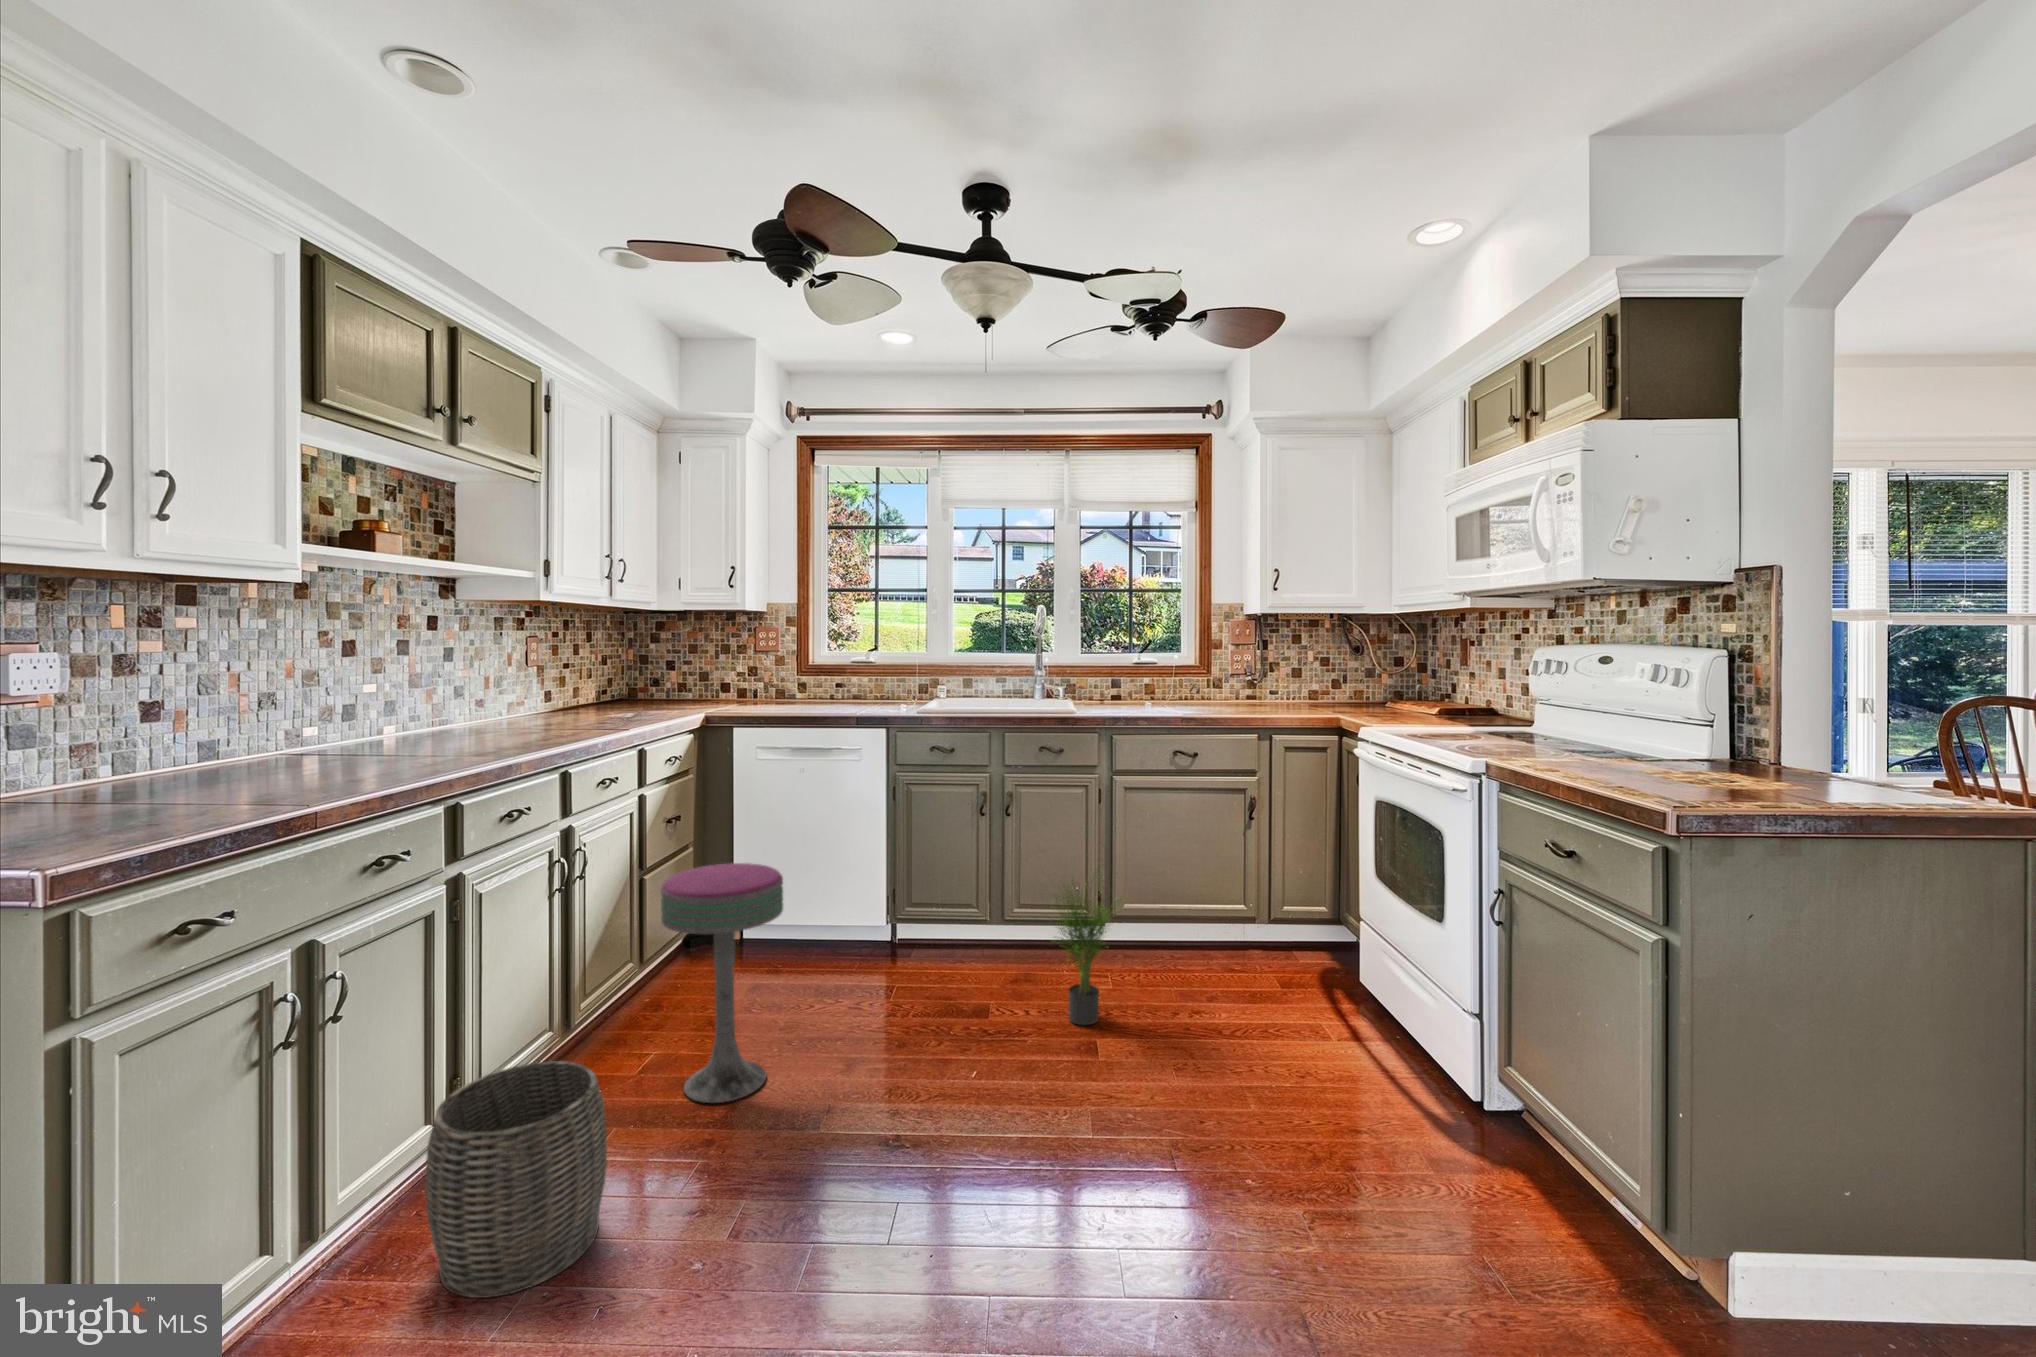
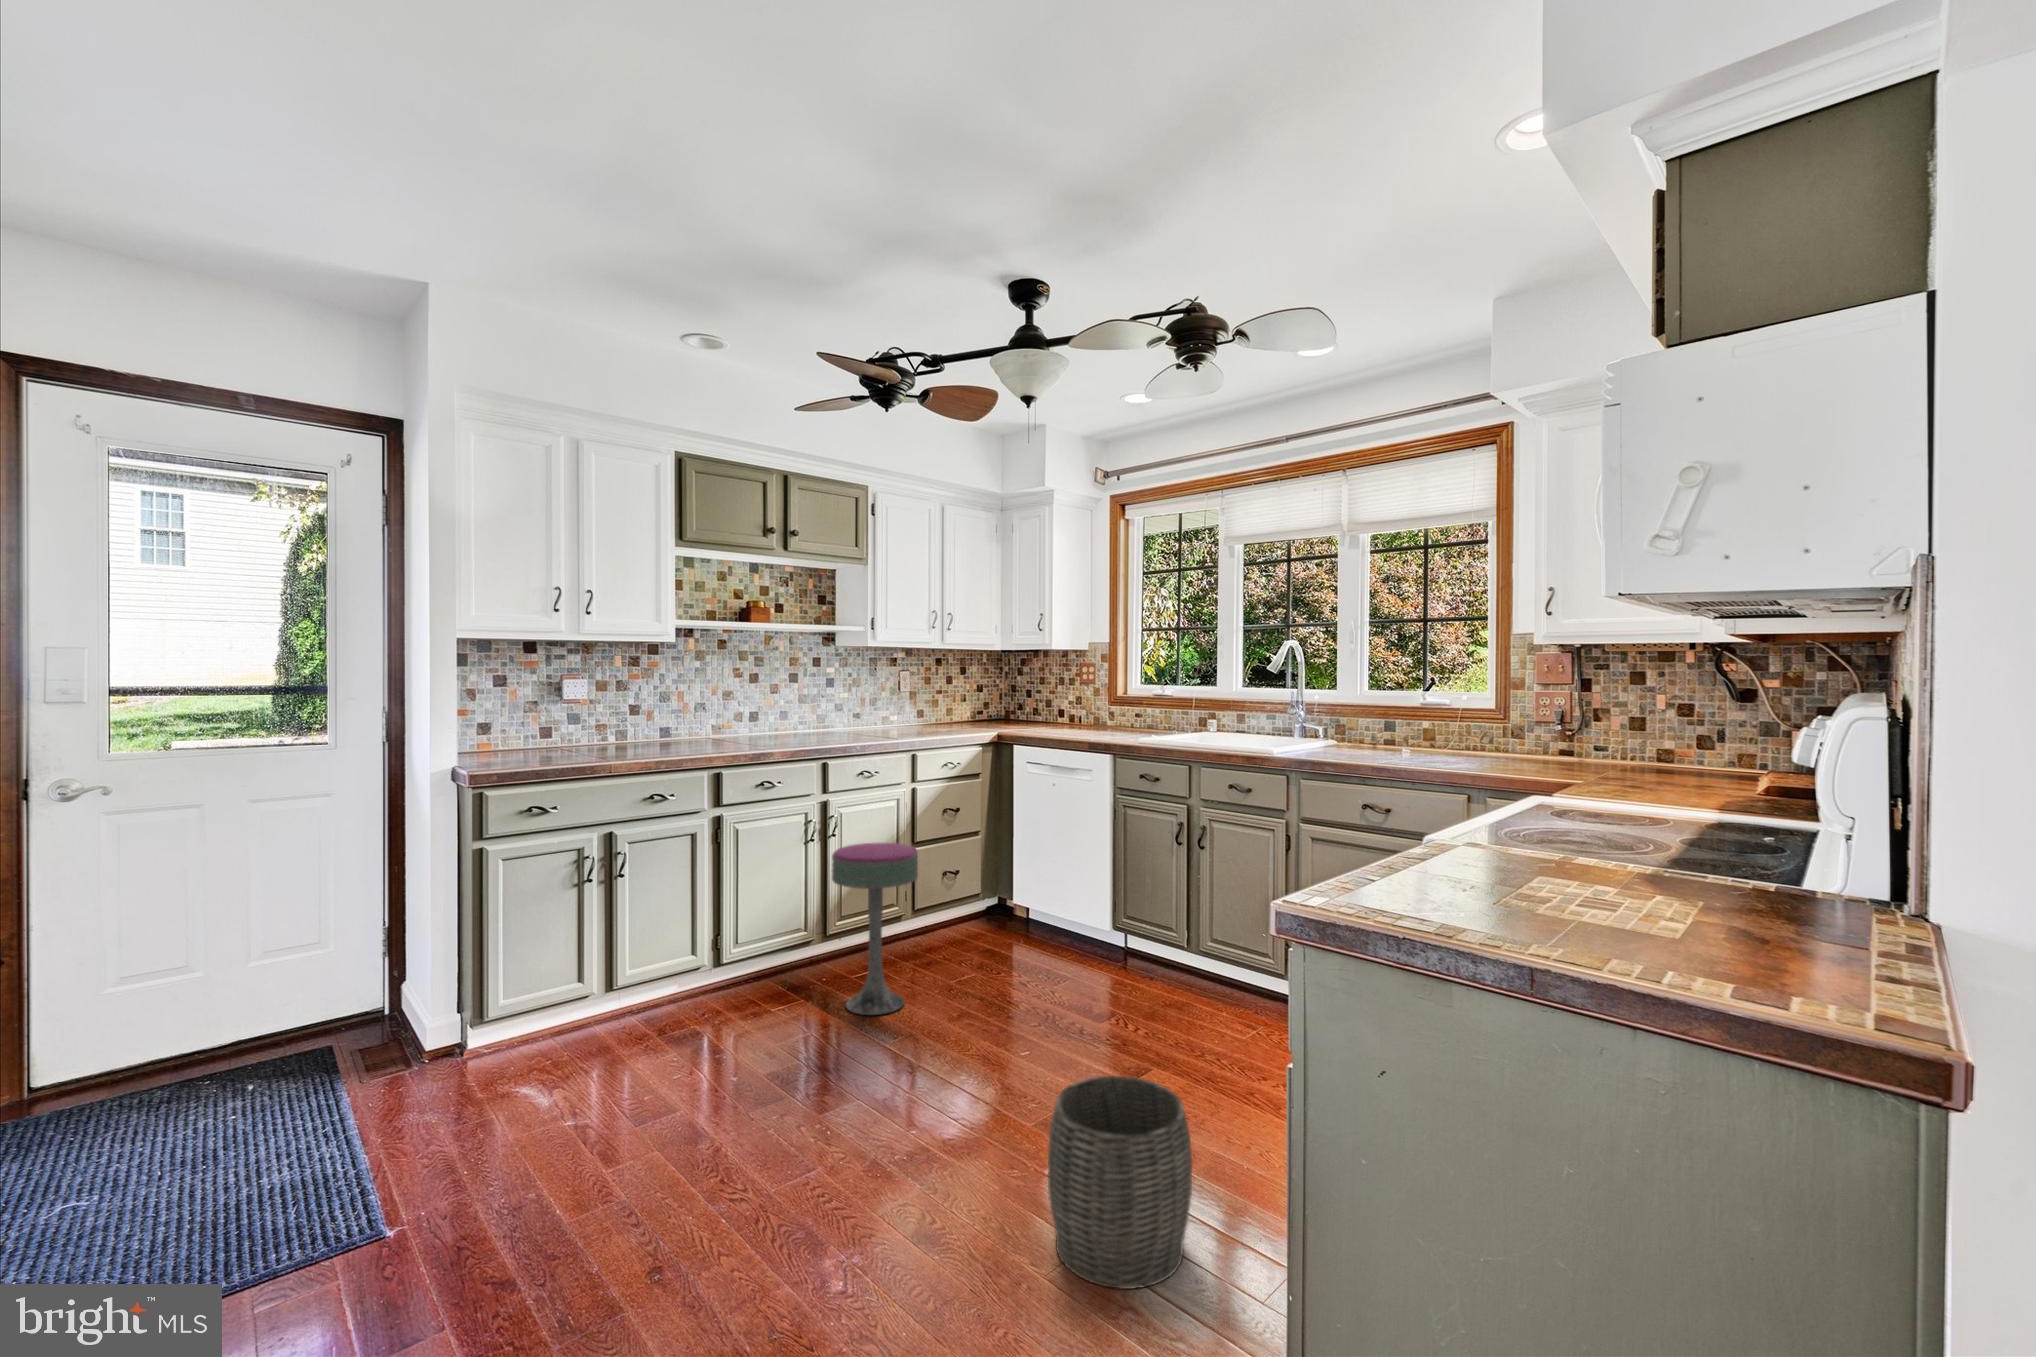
potted plant: present [1055,870,1119,1025] -> none [1107,900,1216,1057]
woven basket: present [425,1061,607,1298] -> present [1048,1076,1192,1289]

